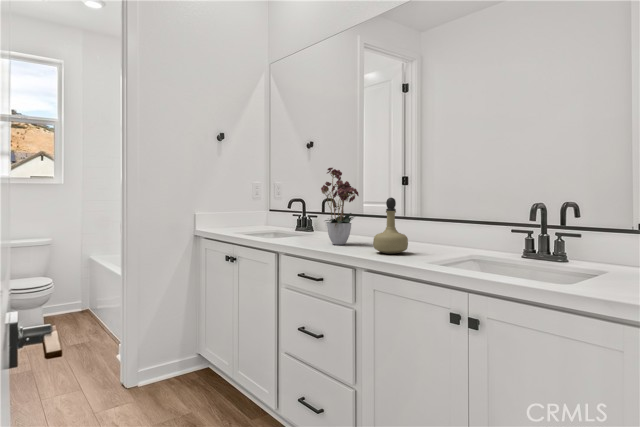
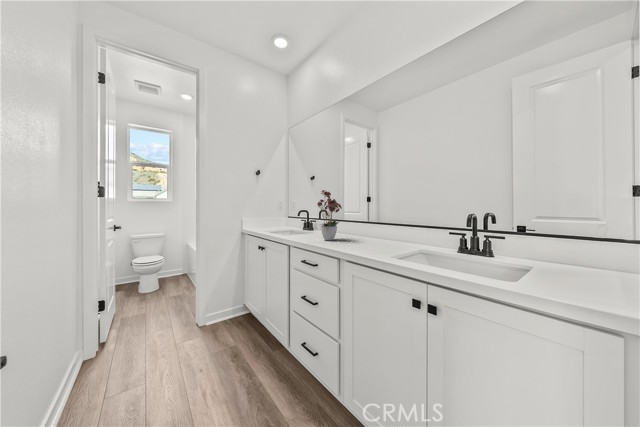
perfume bottle: present [373,198,408,254] -> none [352,210,376,249]

